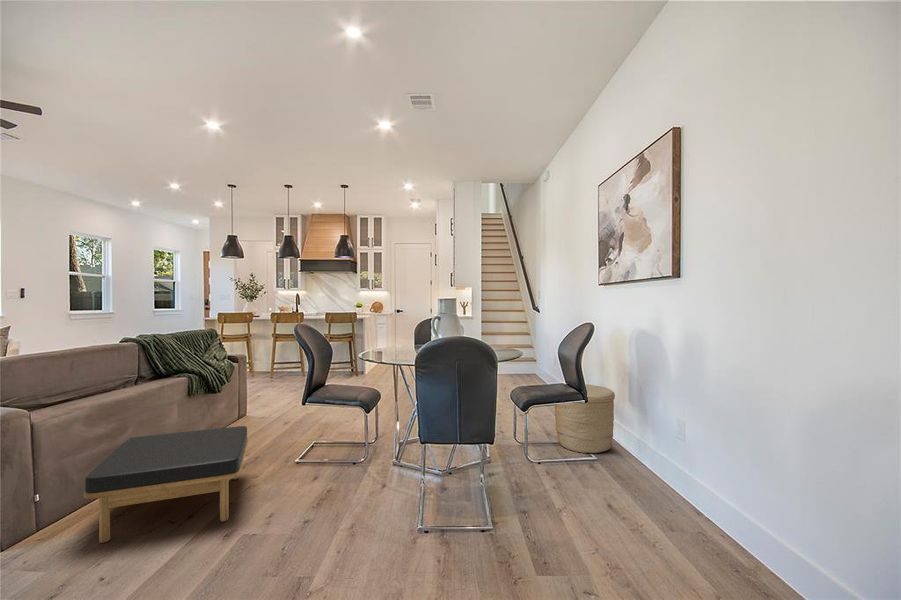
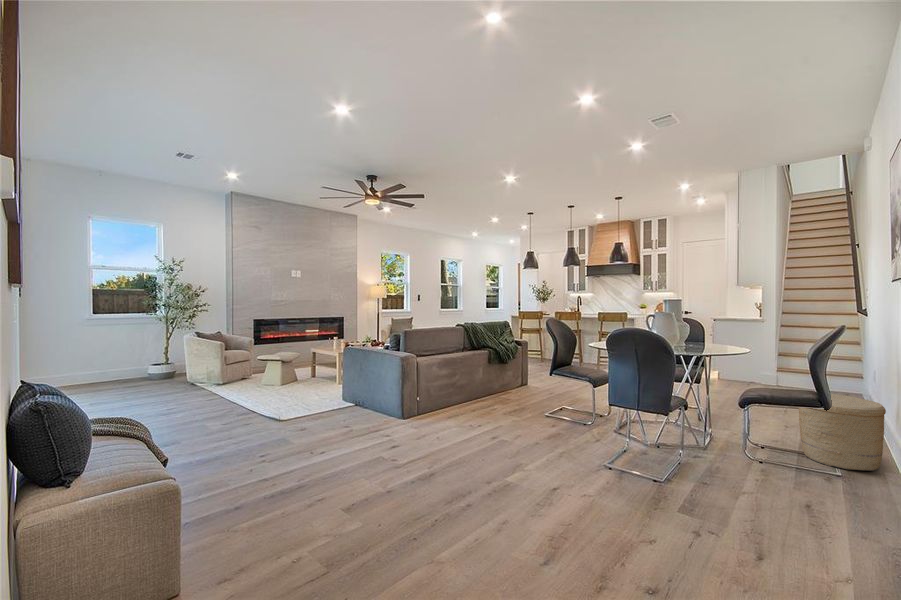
ottoman: present [84,426,248,543] -> none [434,379,516,432]

